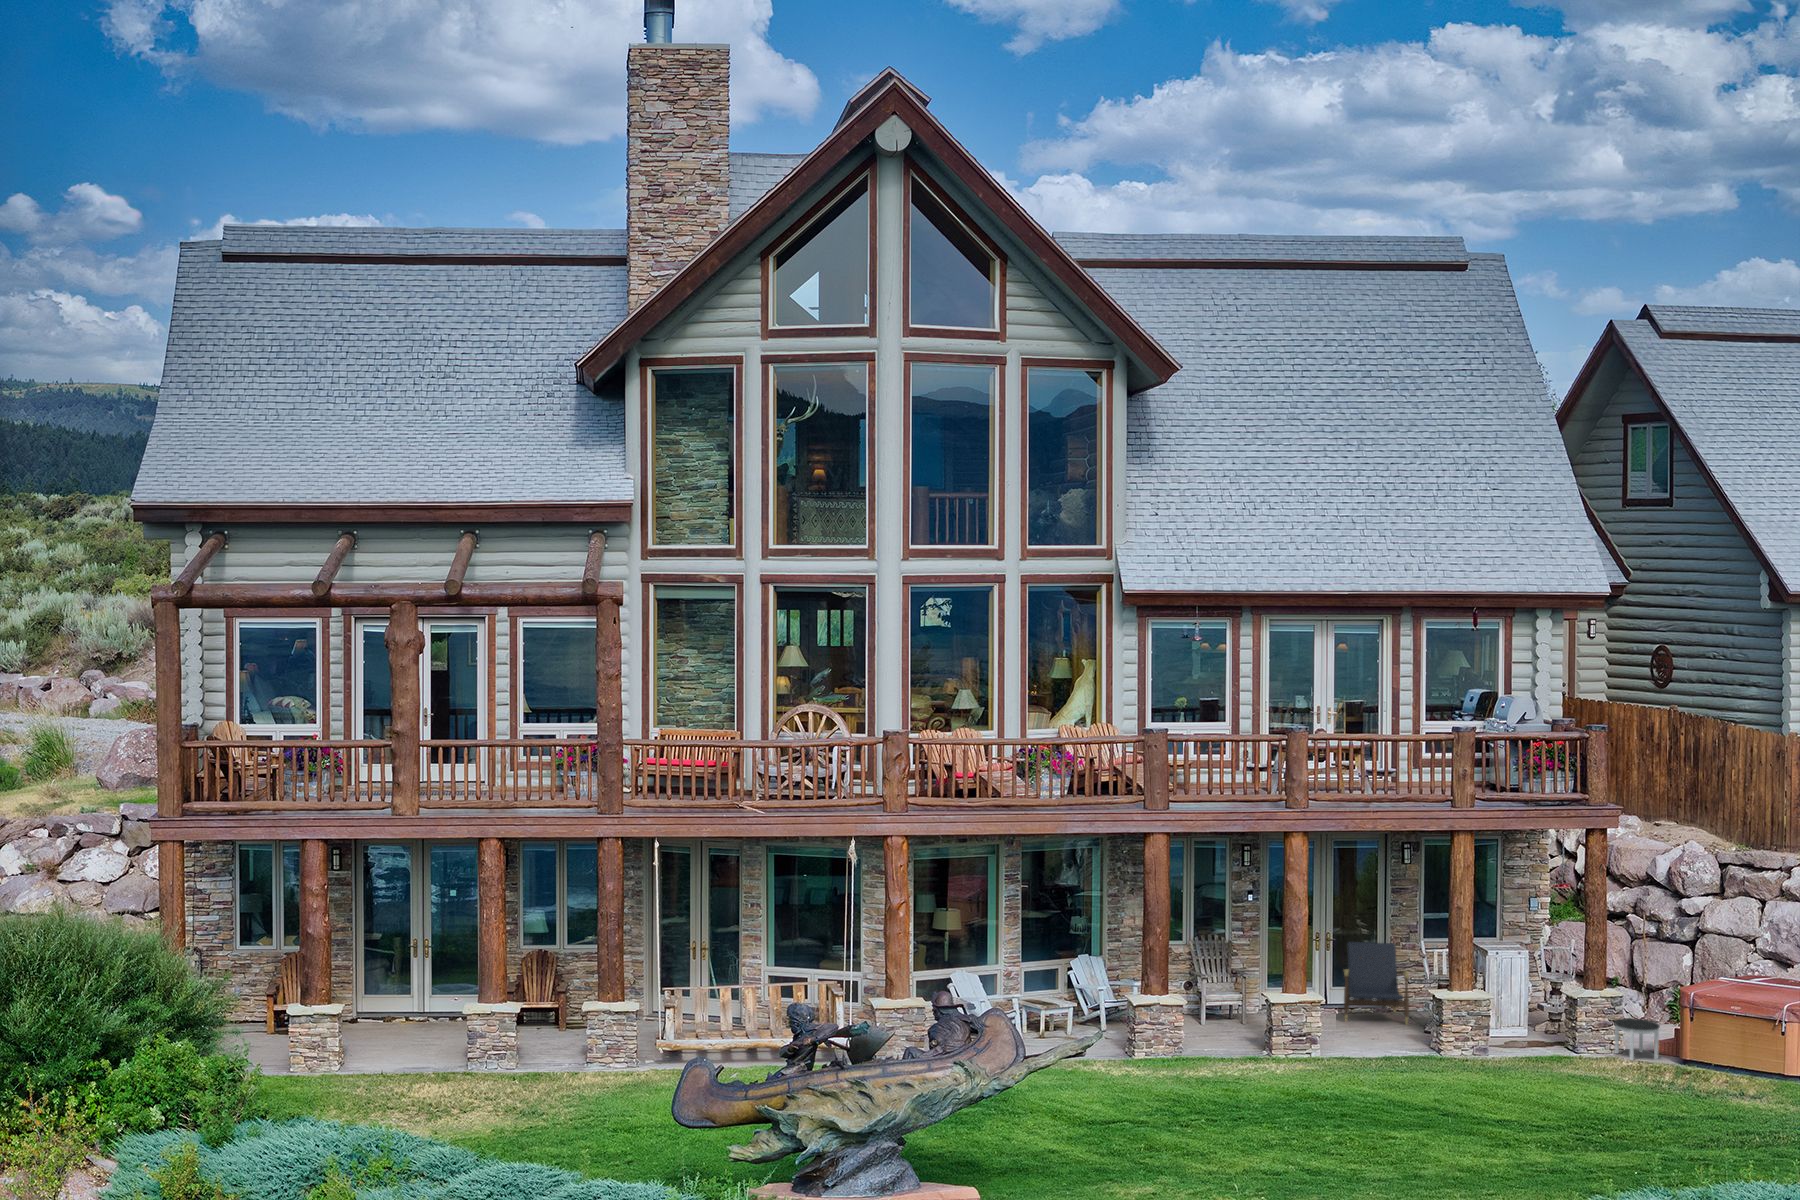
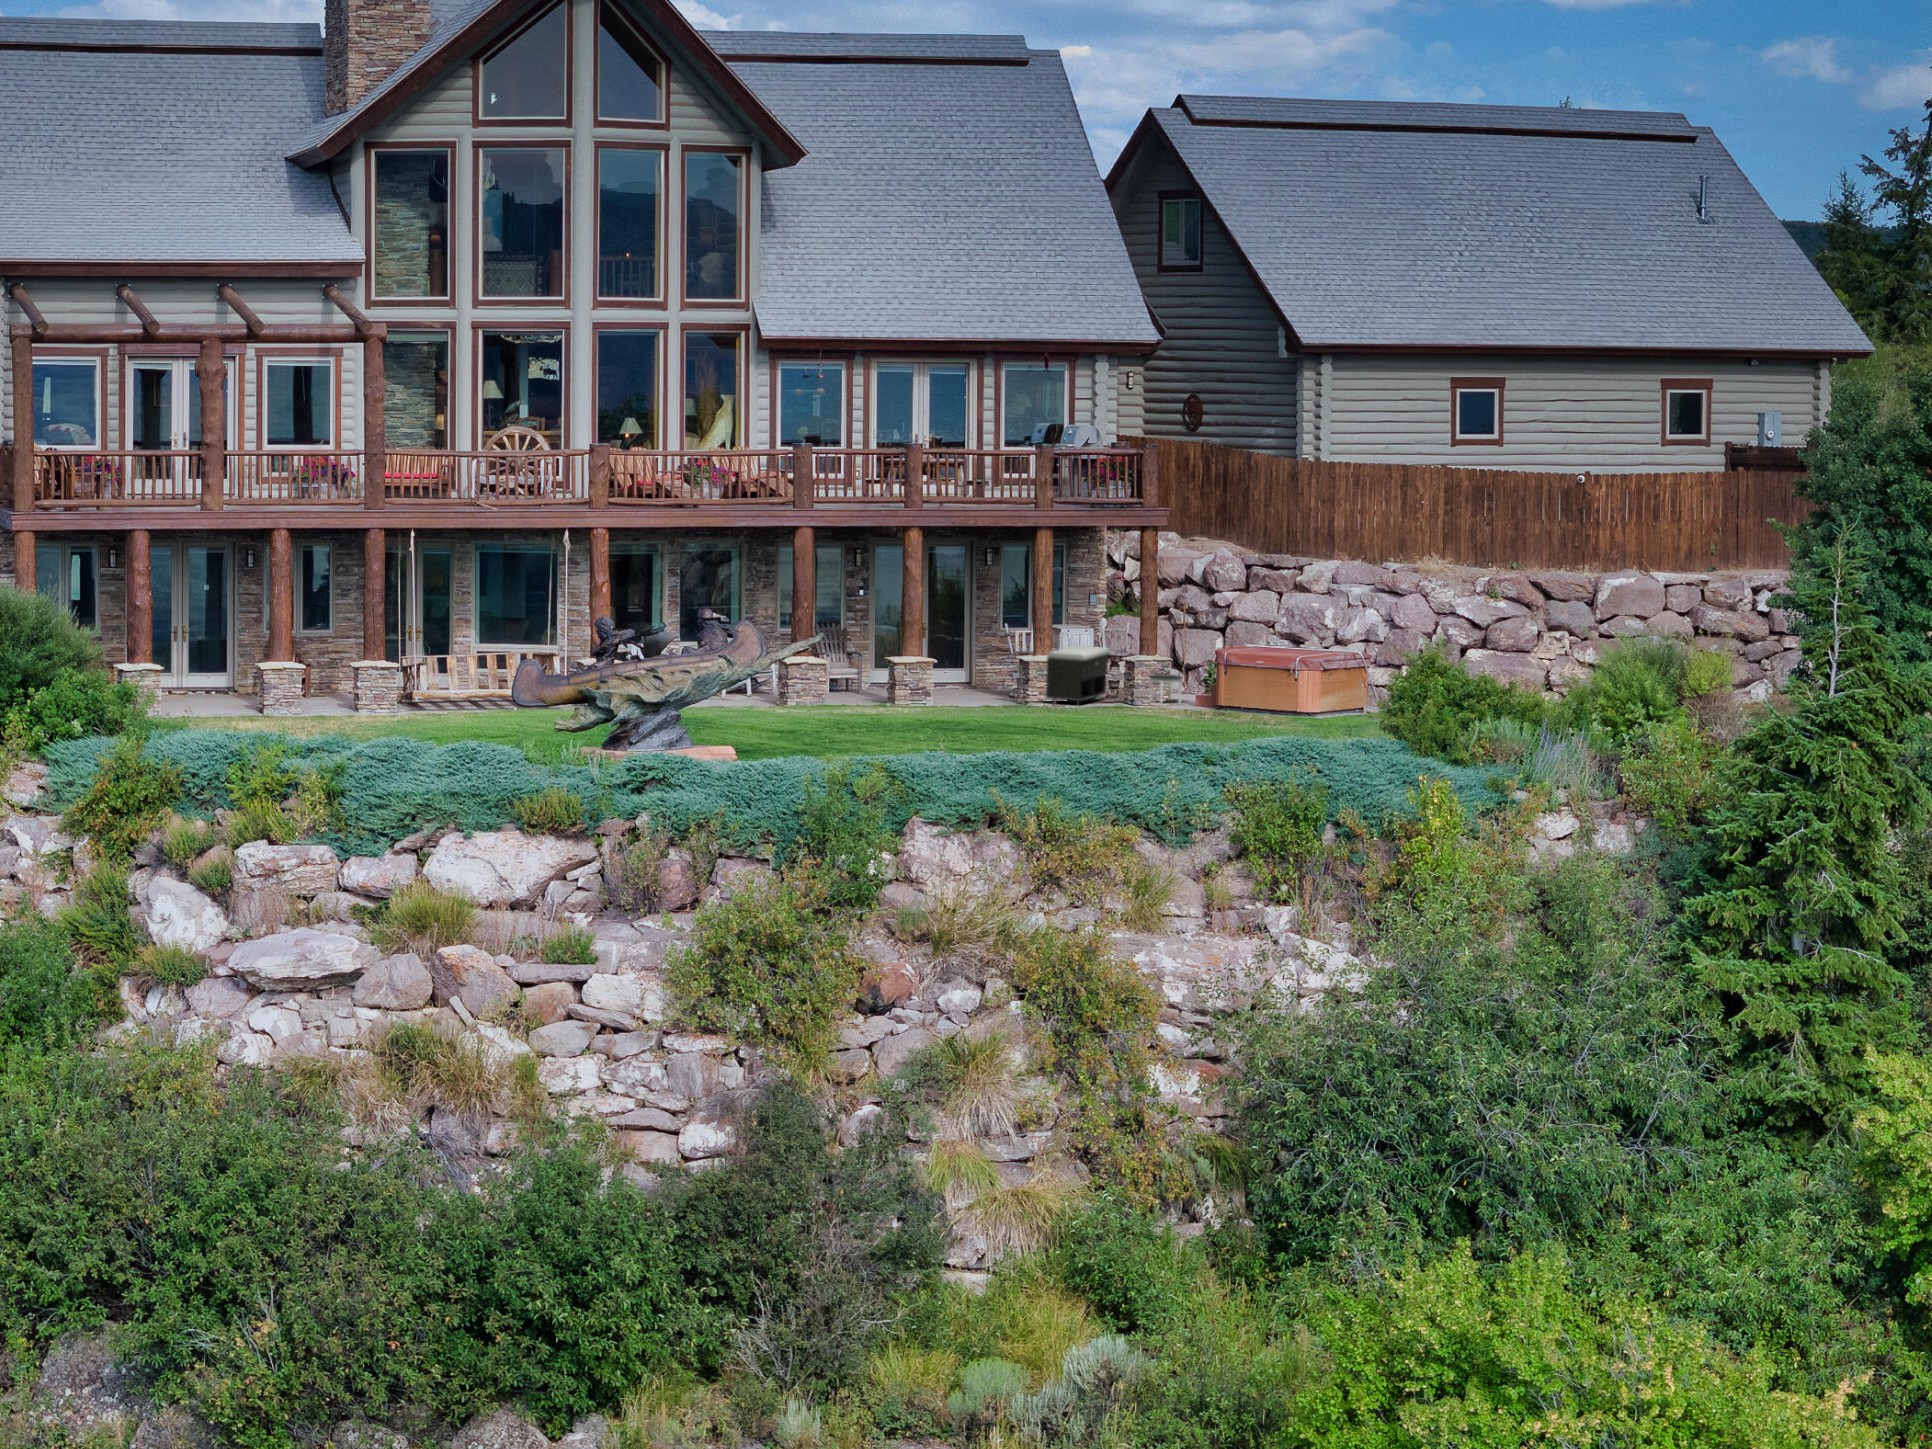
lounge chair: present [1343,942,1409,1024] -> none [940,630,993,693]
storage bench: none [1477,975,1560,1061] -> present [1046,646,1110,704]

